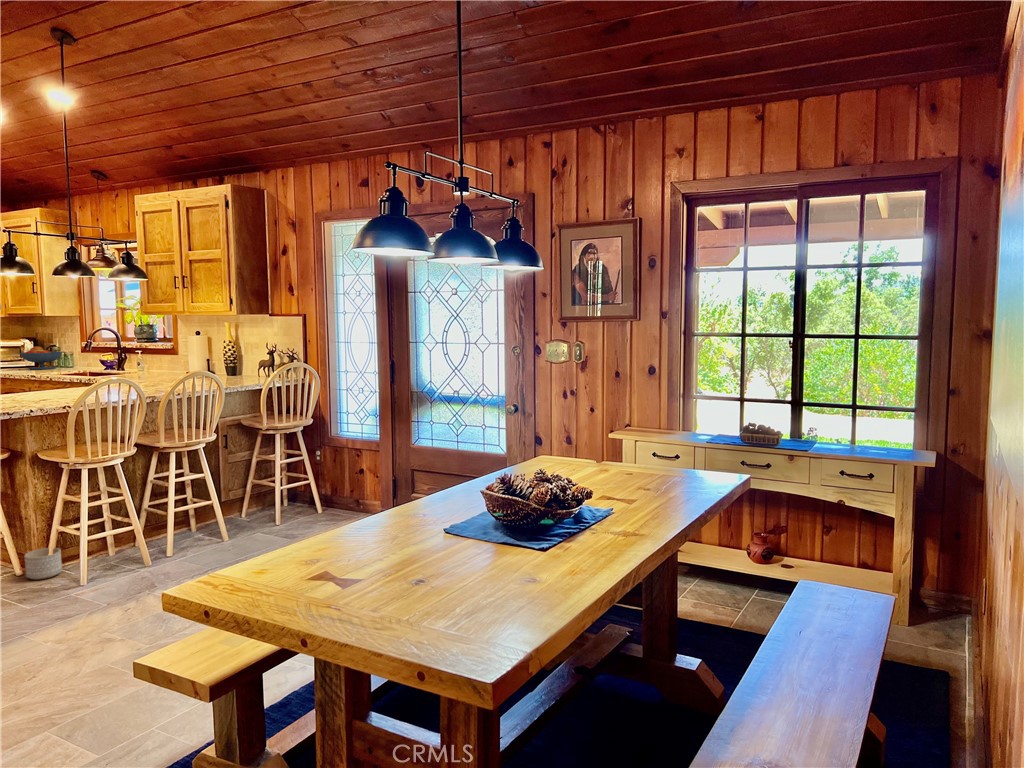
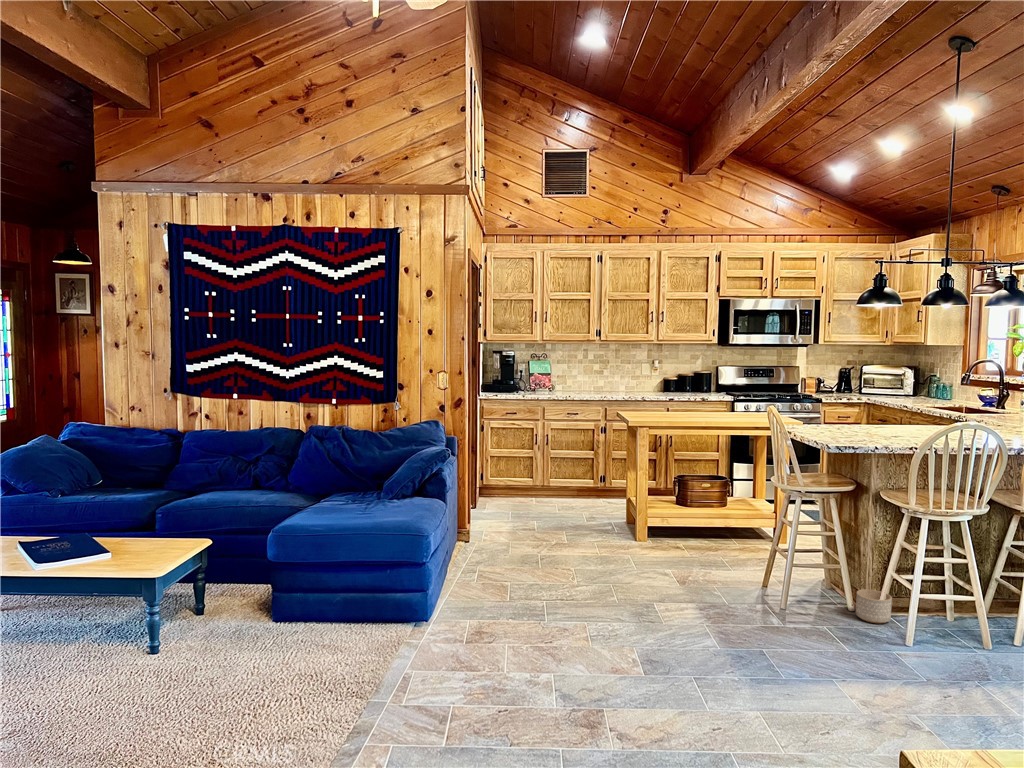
fruit bowl: present [20,347,62,369] -> none [899,376,940,400]

